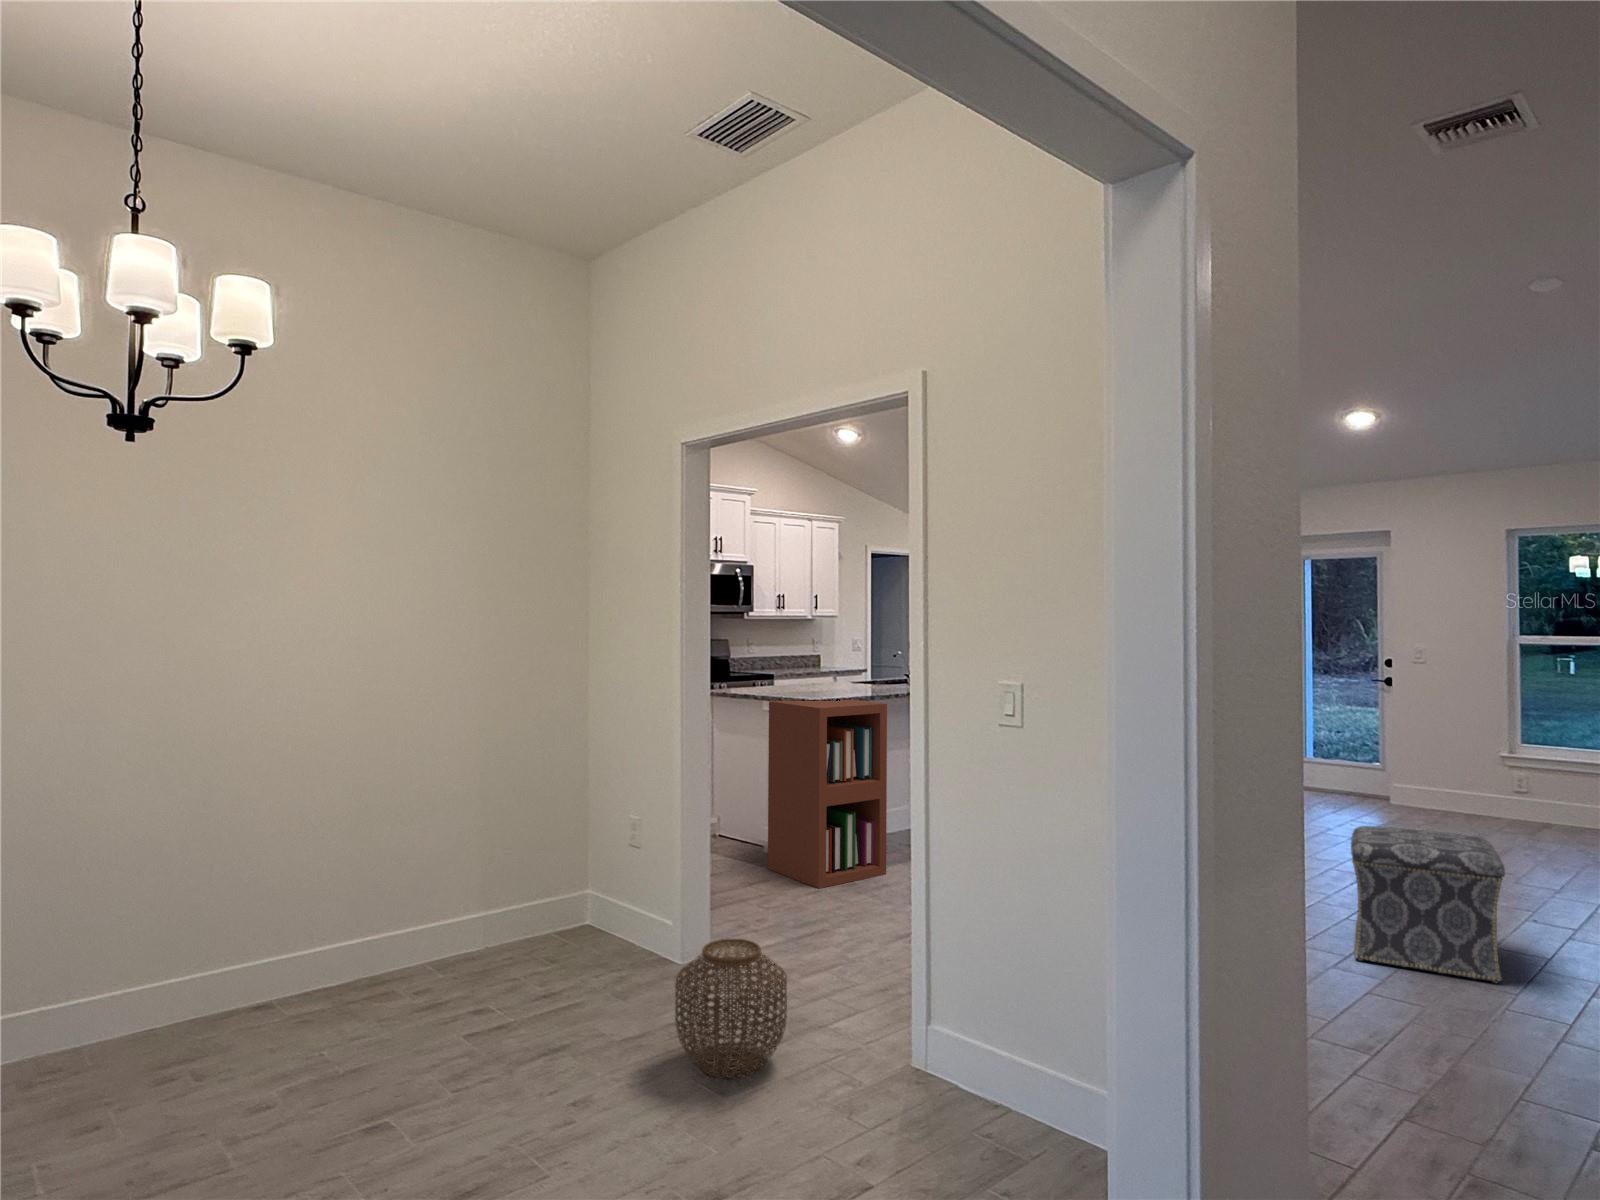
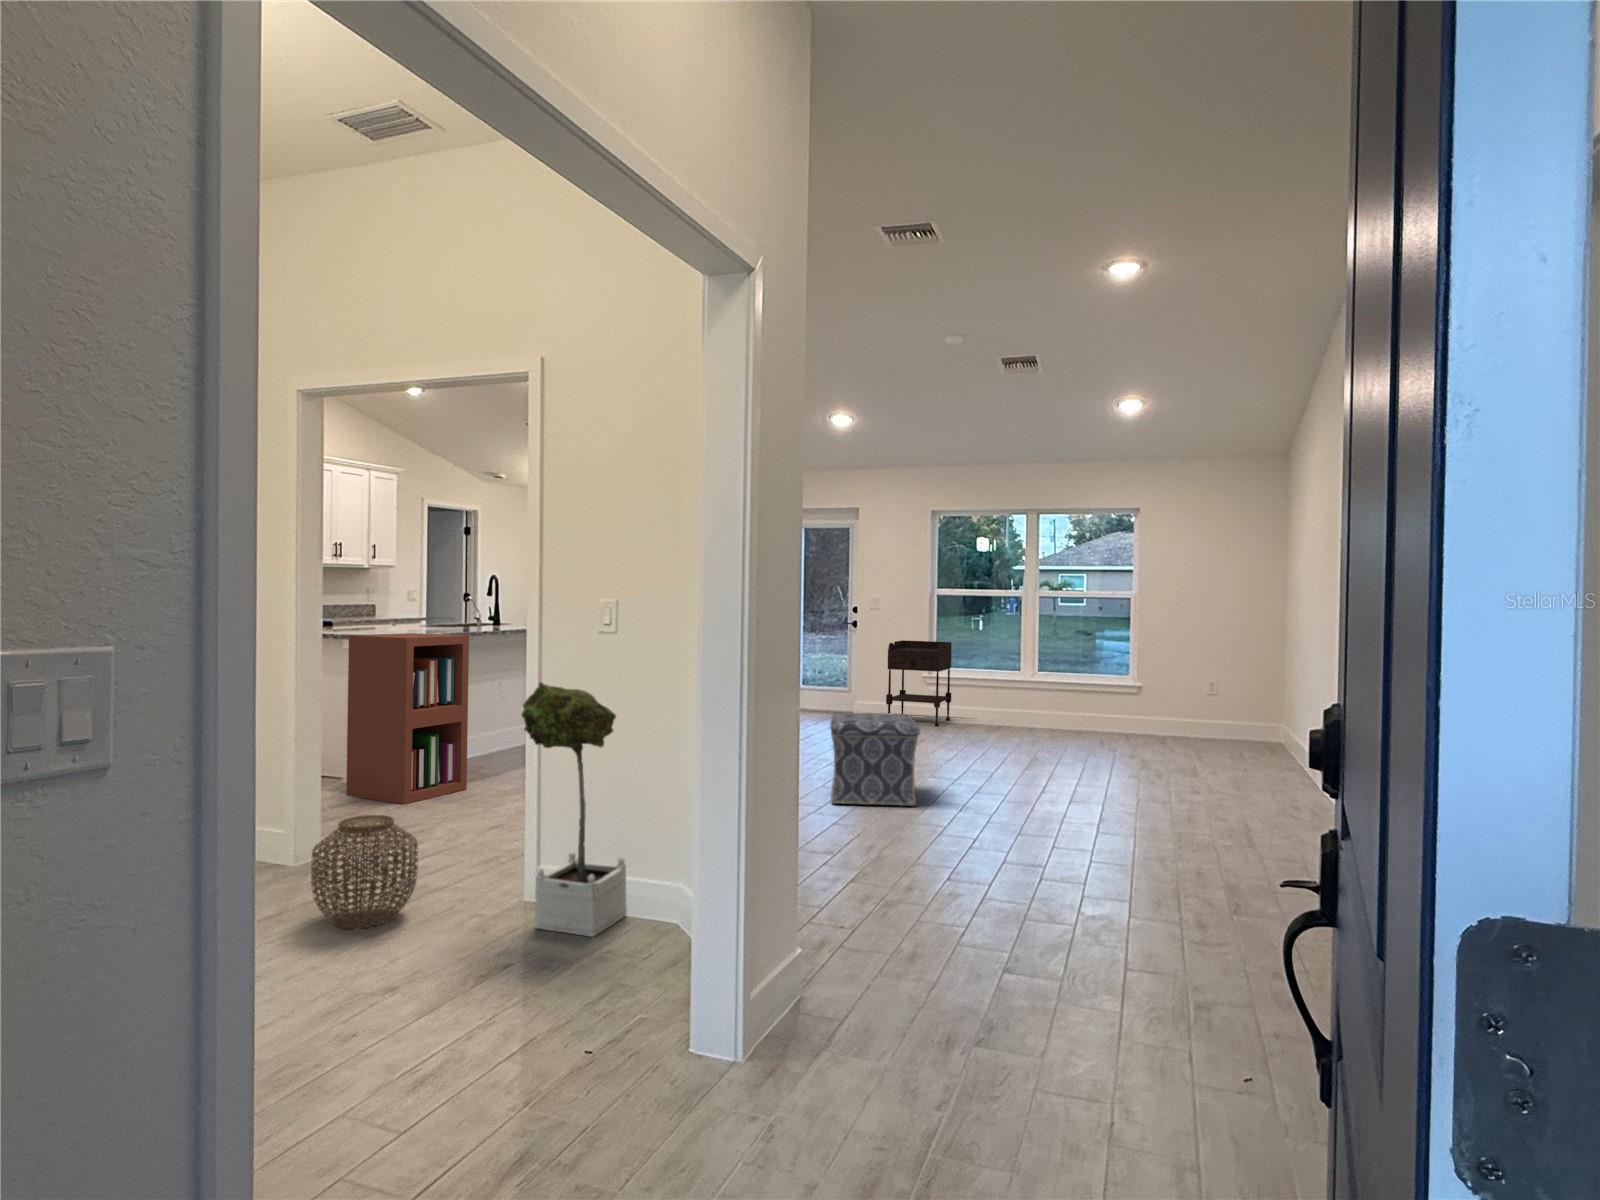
side table: none [1438,705,1547,829] -> present [886,640,951,726]
potted tree: none [895,804,1036,1161] -> present [522,682,627,937]

